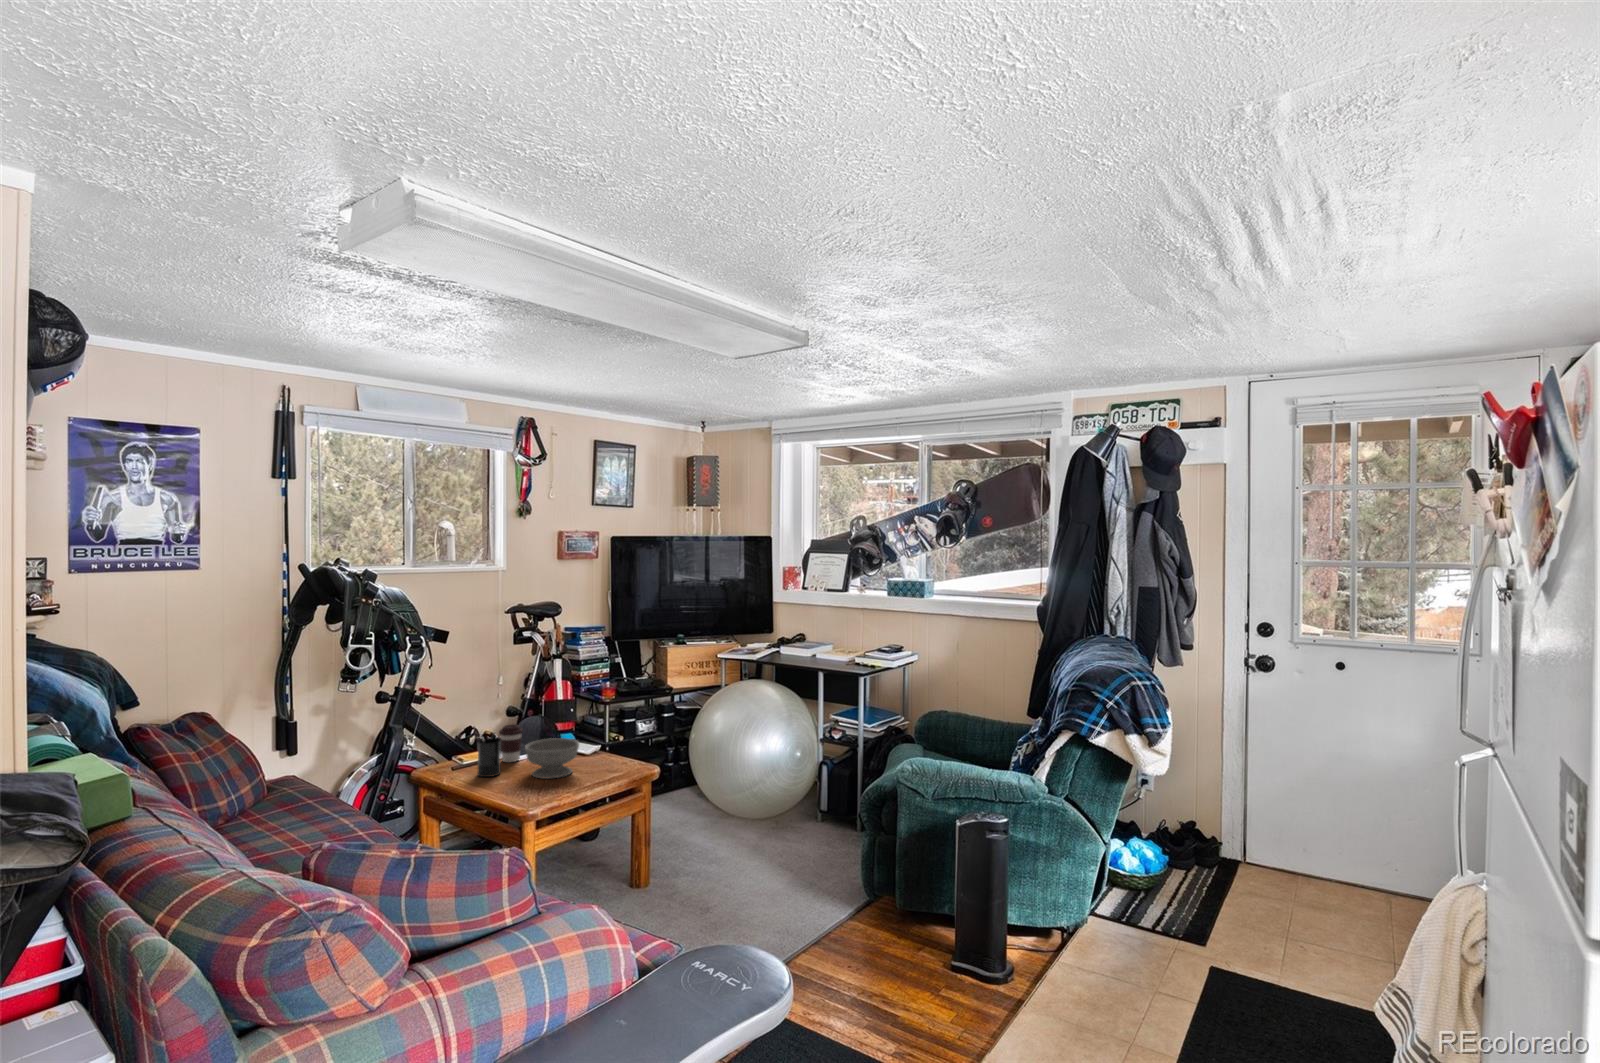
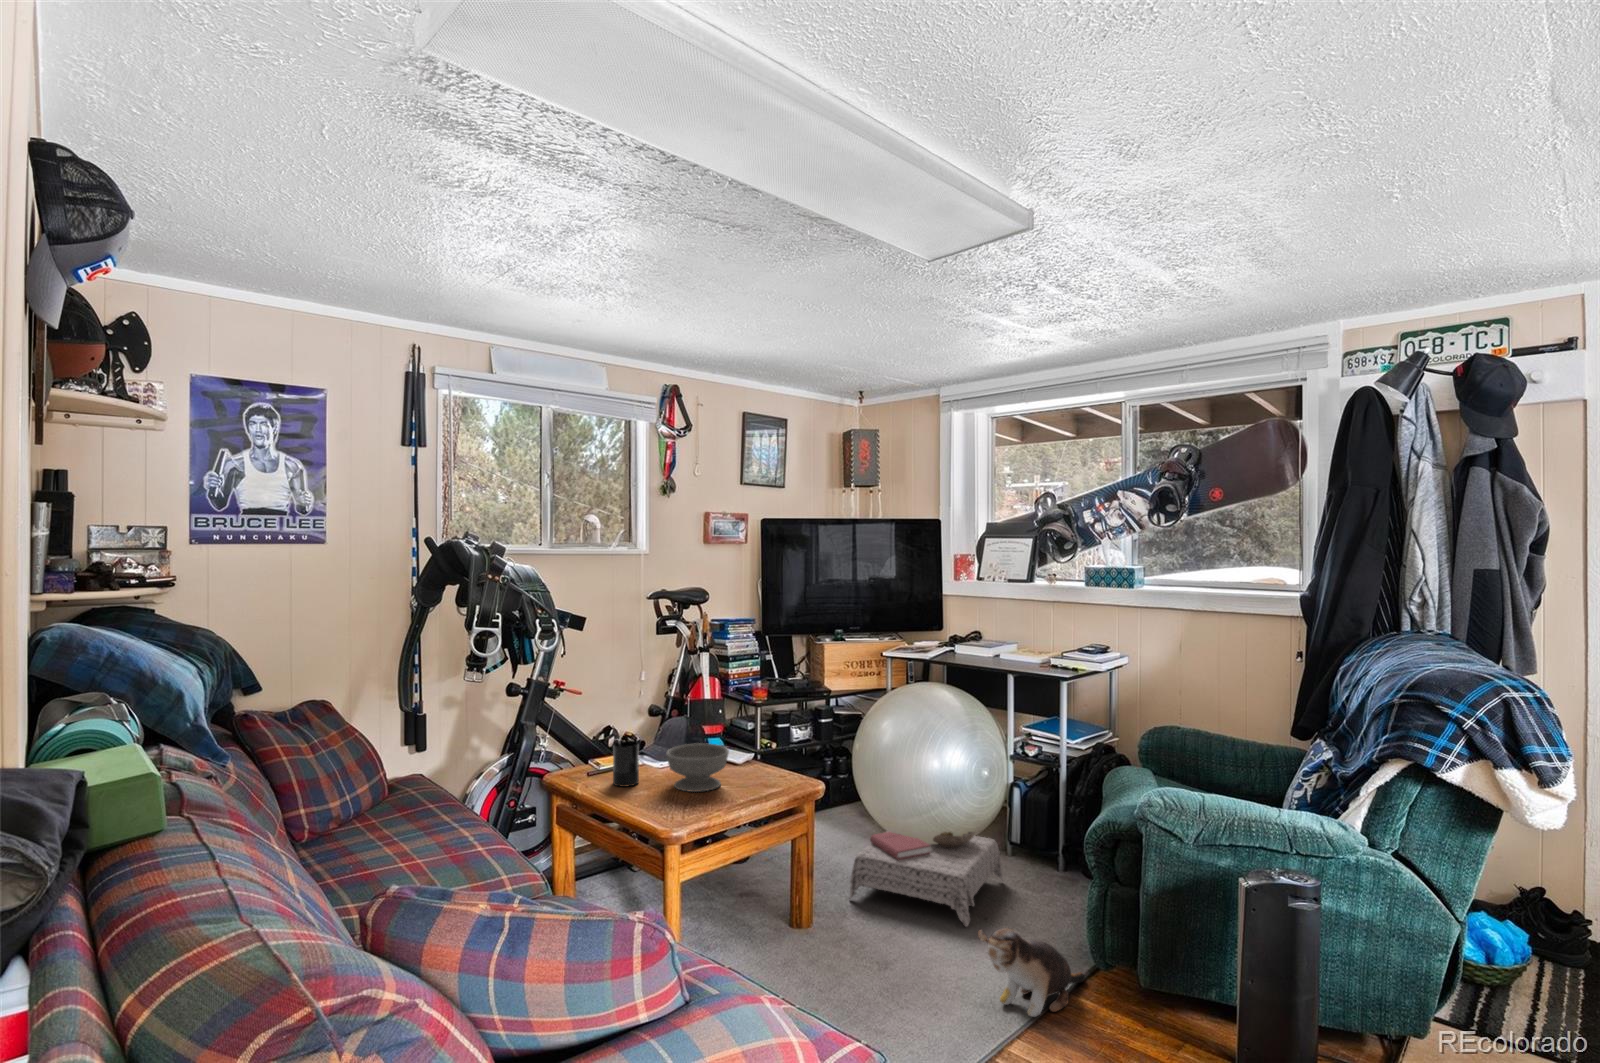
coffee cup: present [499,724,523,762] -> none [637,725,664,769]
ottoman: none [683,790,811,878] -> present [849,831,1003,926]
plush toy: none [776,871,861,937] -> present [978,928,1085,1017]

